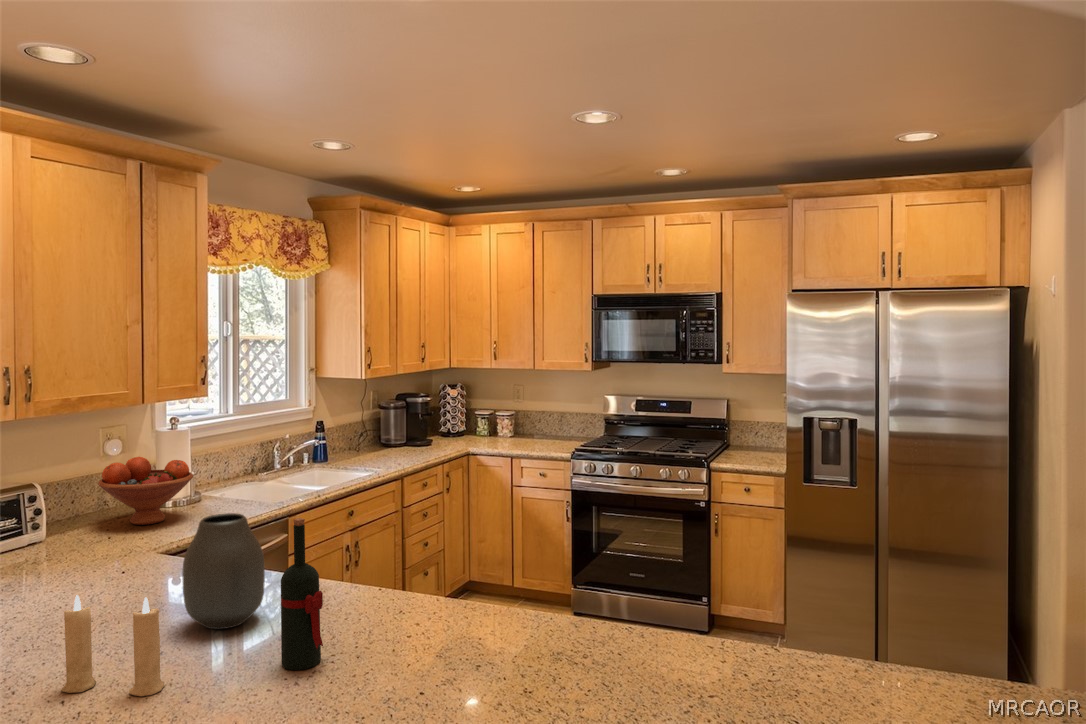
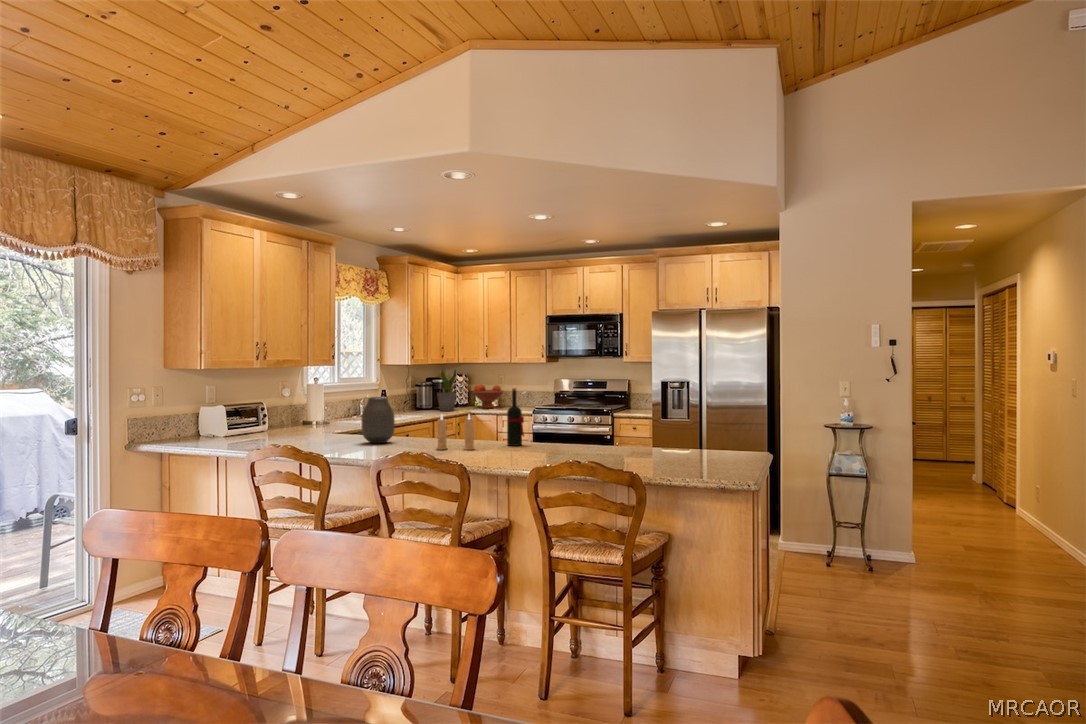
potted plant: none [412,379,445,452] -> present [437,368,456,411]
fruit bowl: present [98,457,193,525] -> present [472,385,504,408]
wine bottle: present [281,518,323,670] -> present [507,388,524,446]
candle: present [61,595,164,696] -> present [437,415,474,450]

